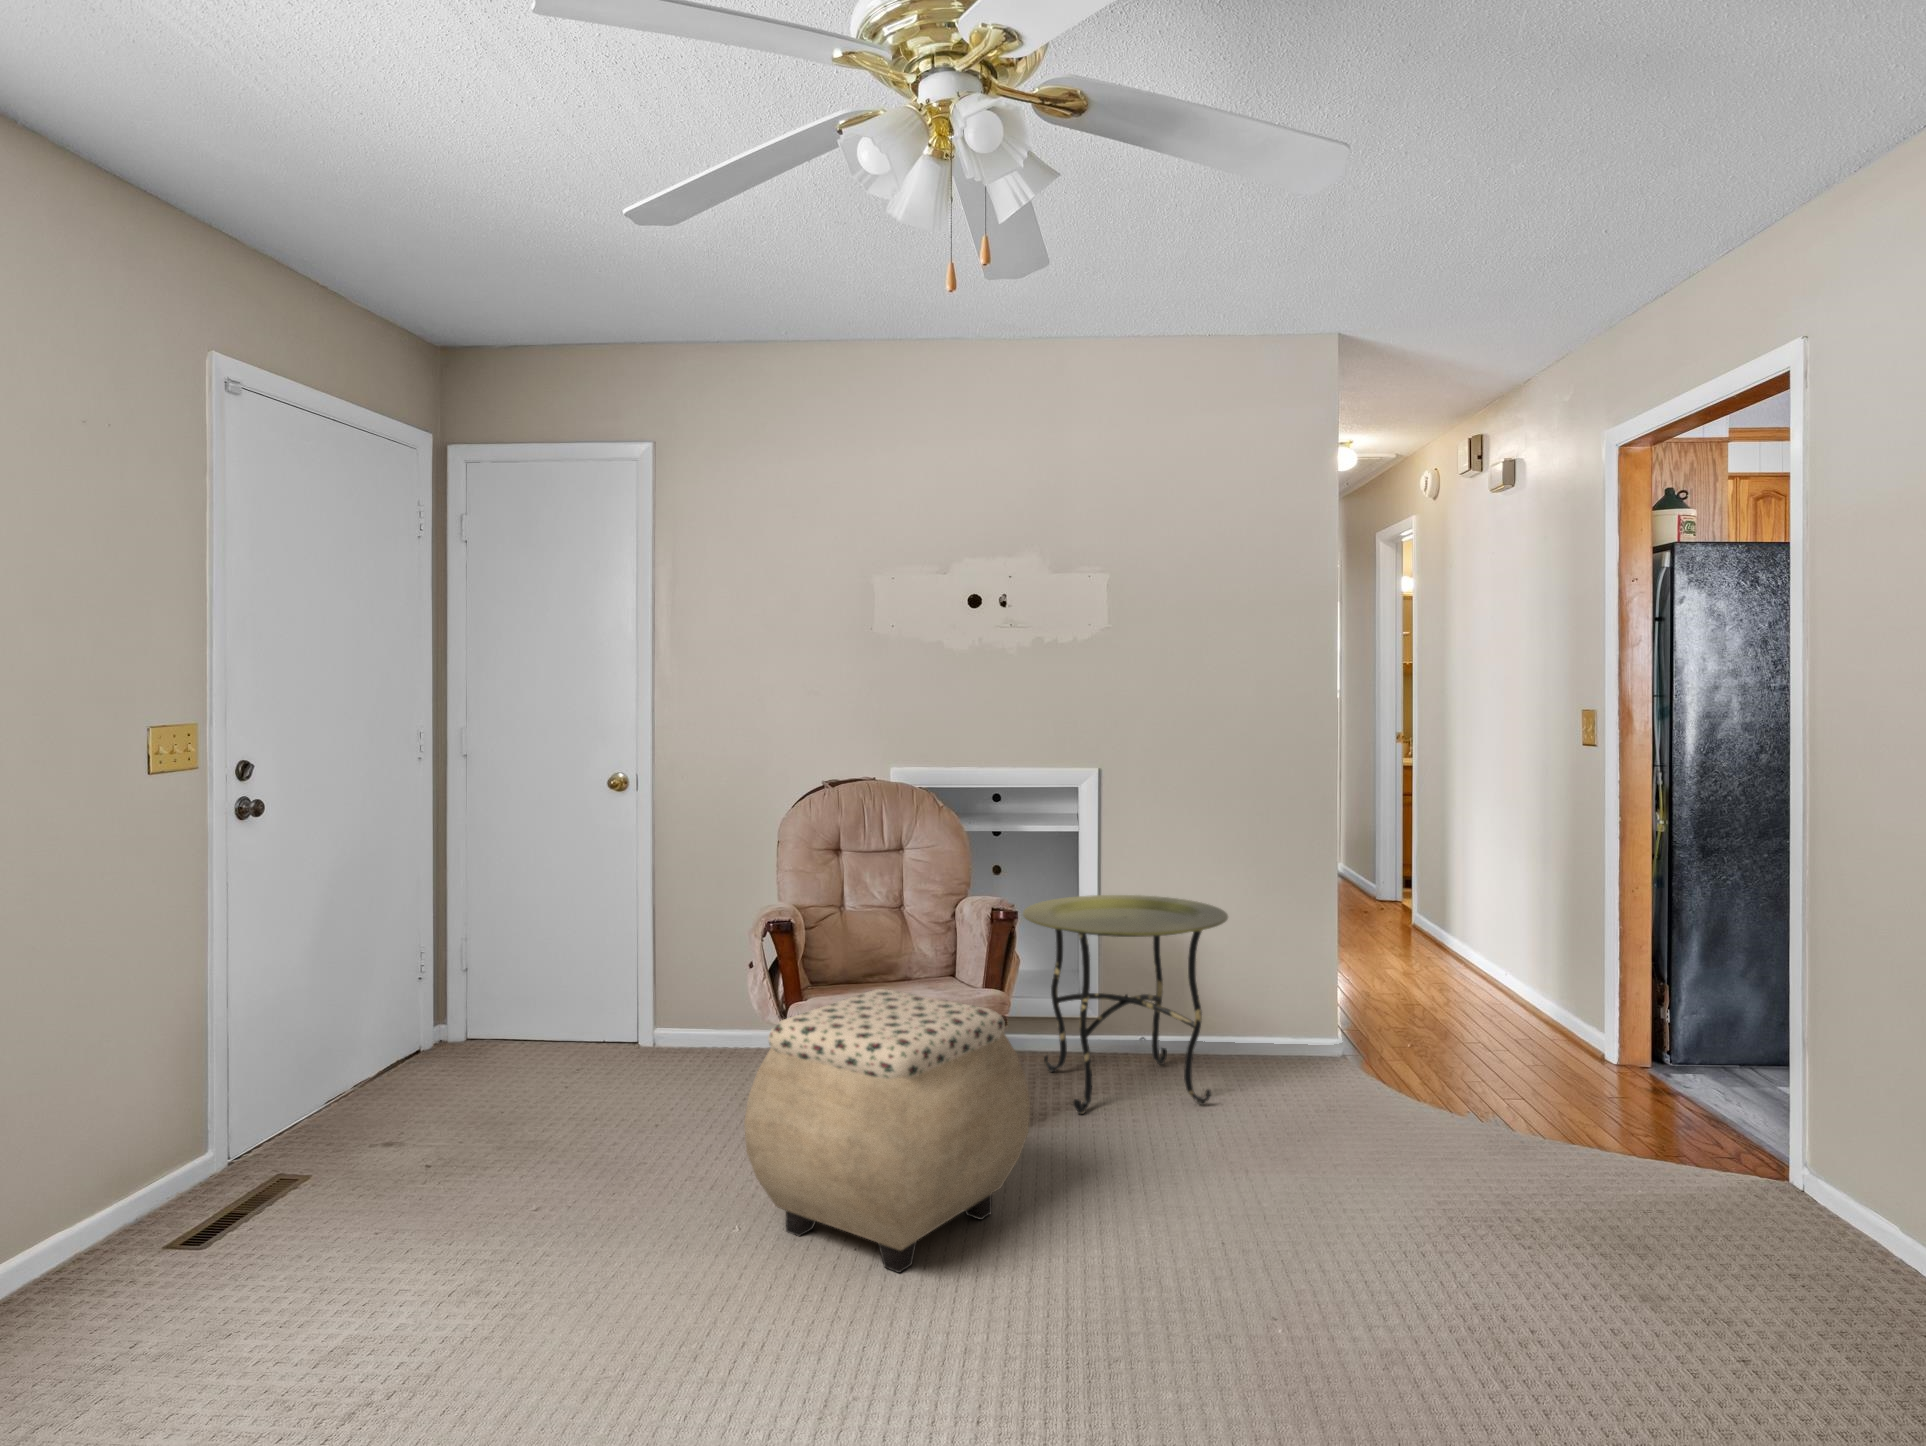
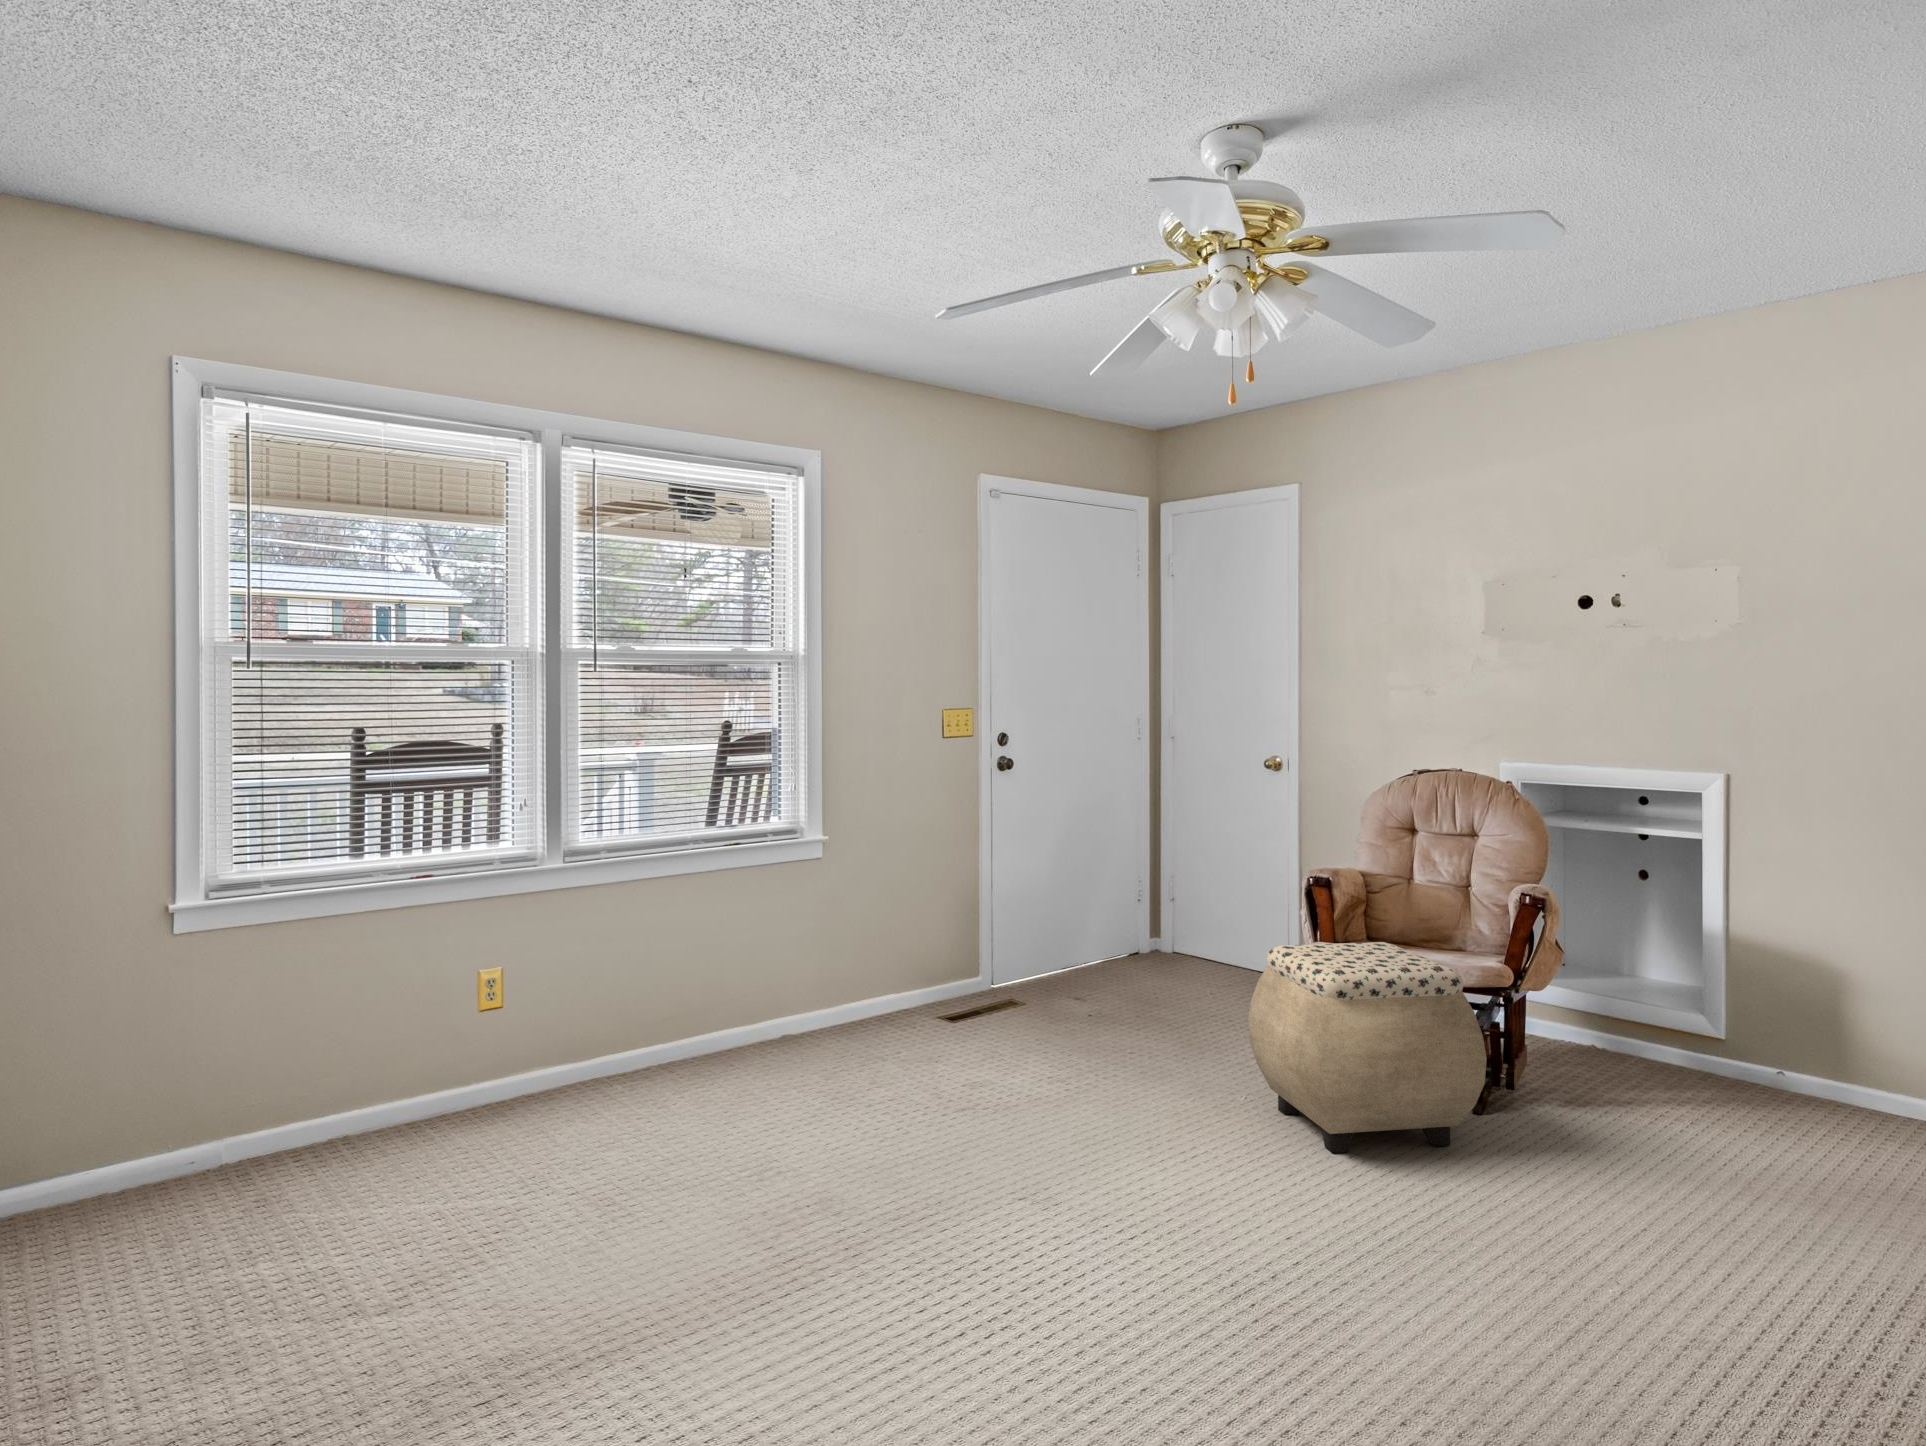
side table: present [1022,895,1228,1114] -> none [1594,904,1849,1140]

